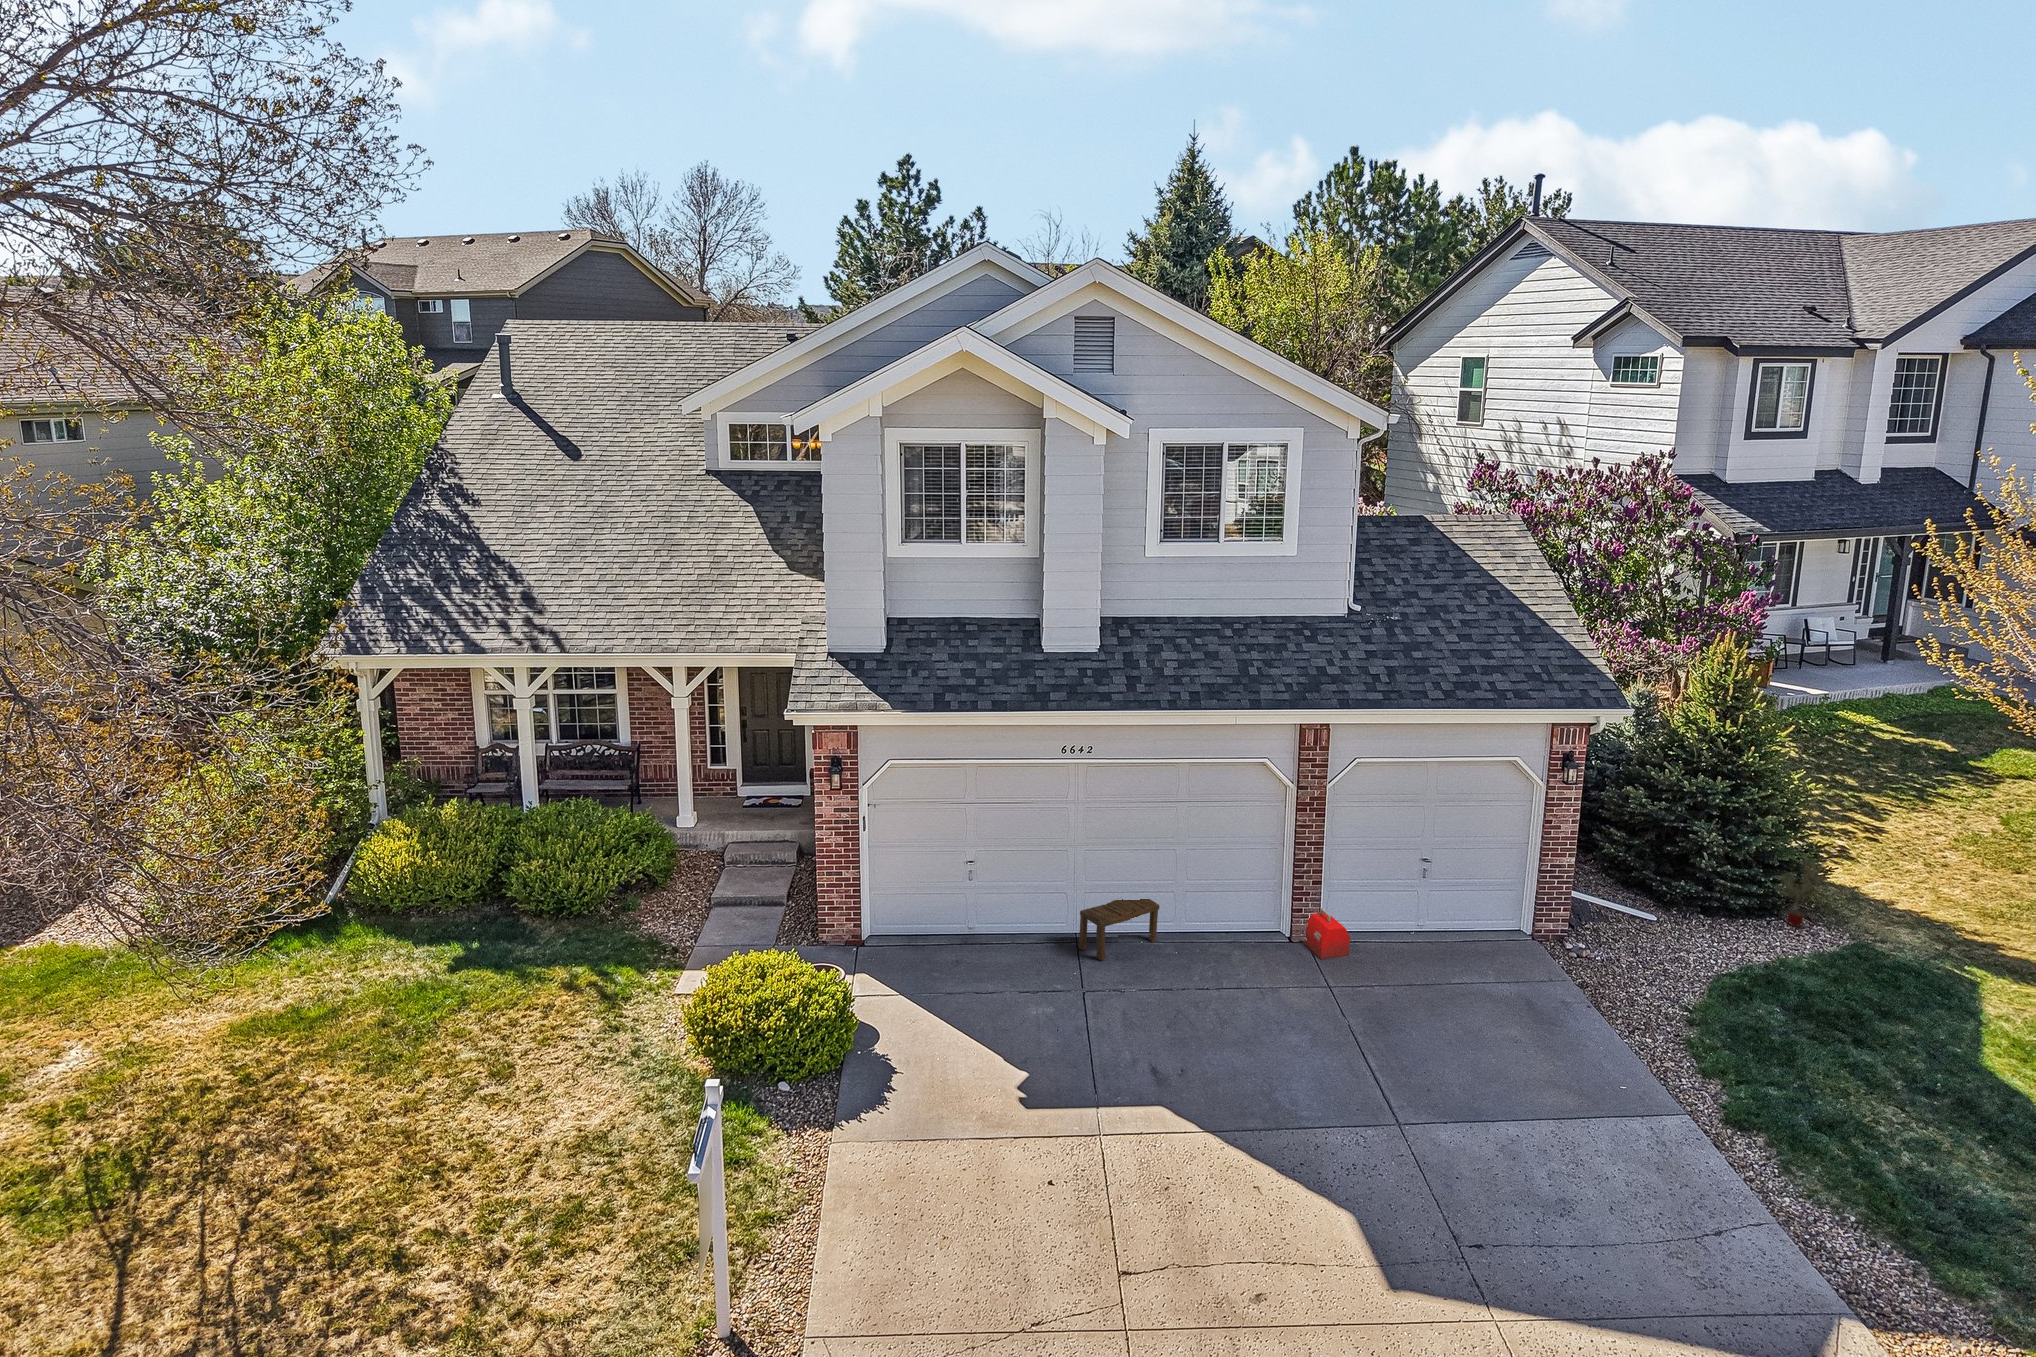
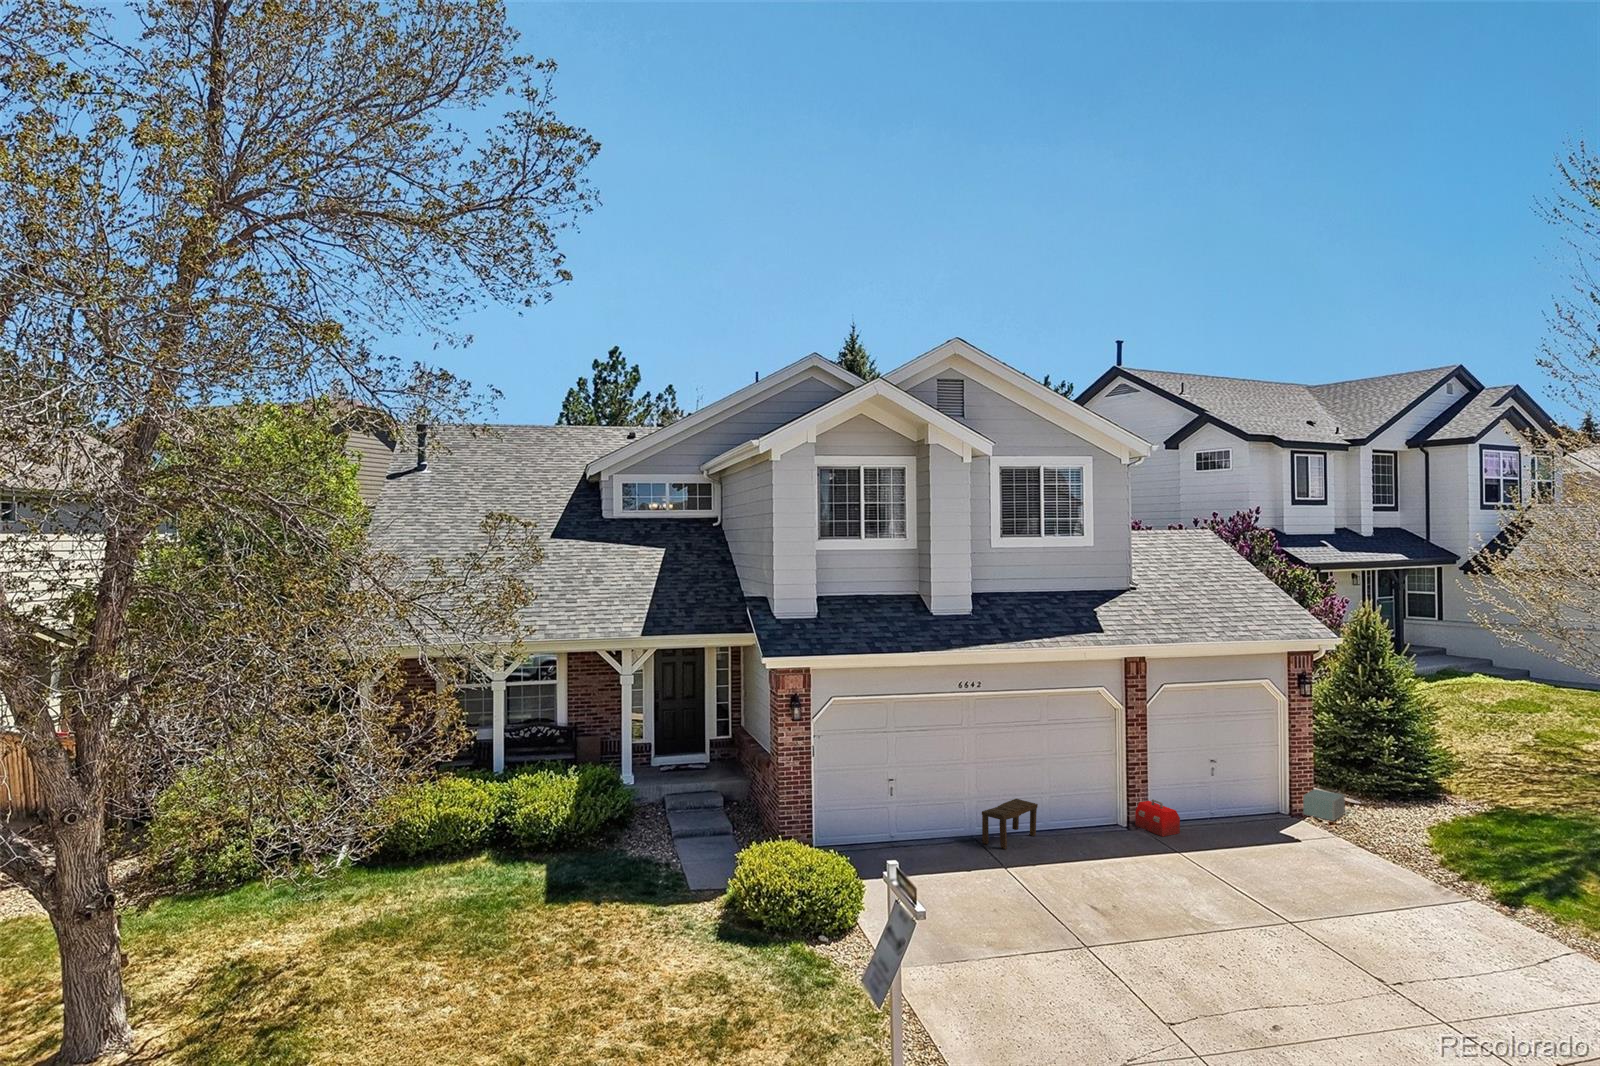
potted tree: present [1776,858,1825,927] -> none [1440,744,1473,797]
storage box: none [1542,904,1606,954] -> present [1303,789,1345,821]

